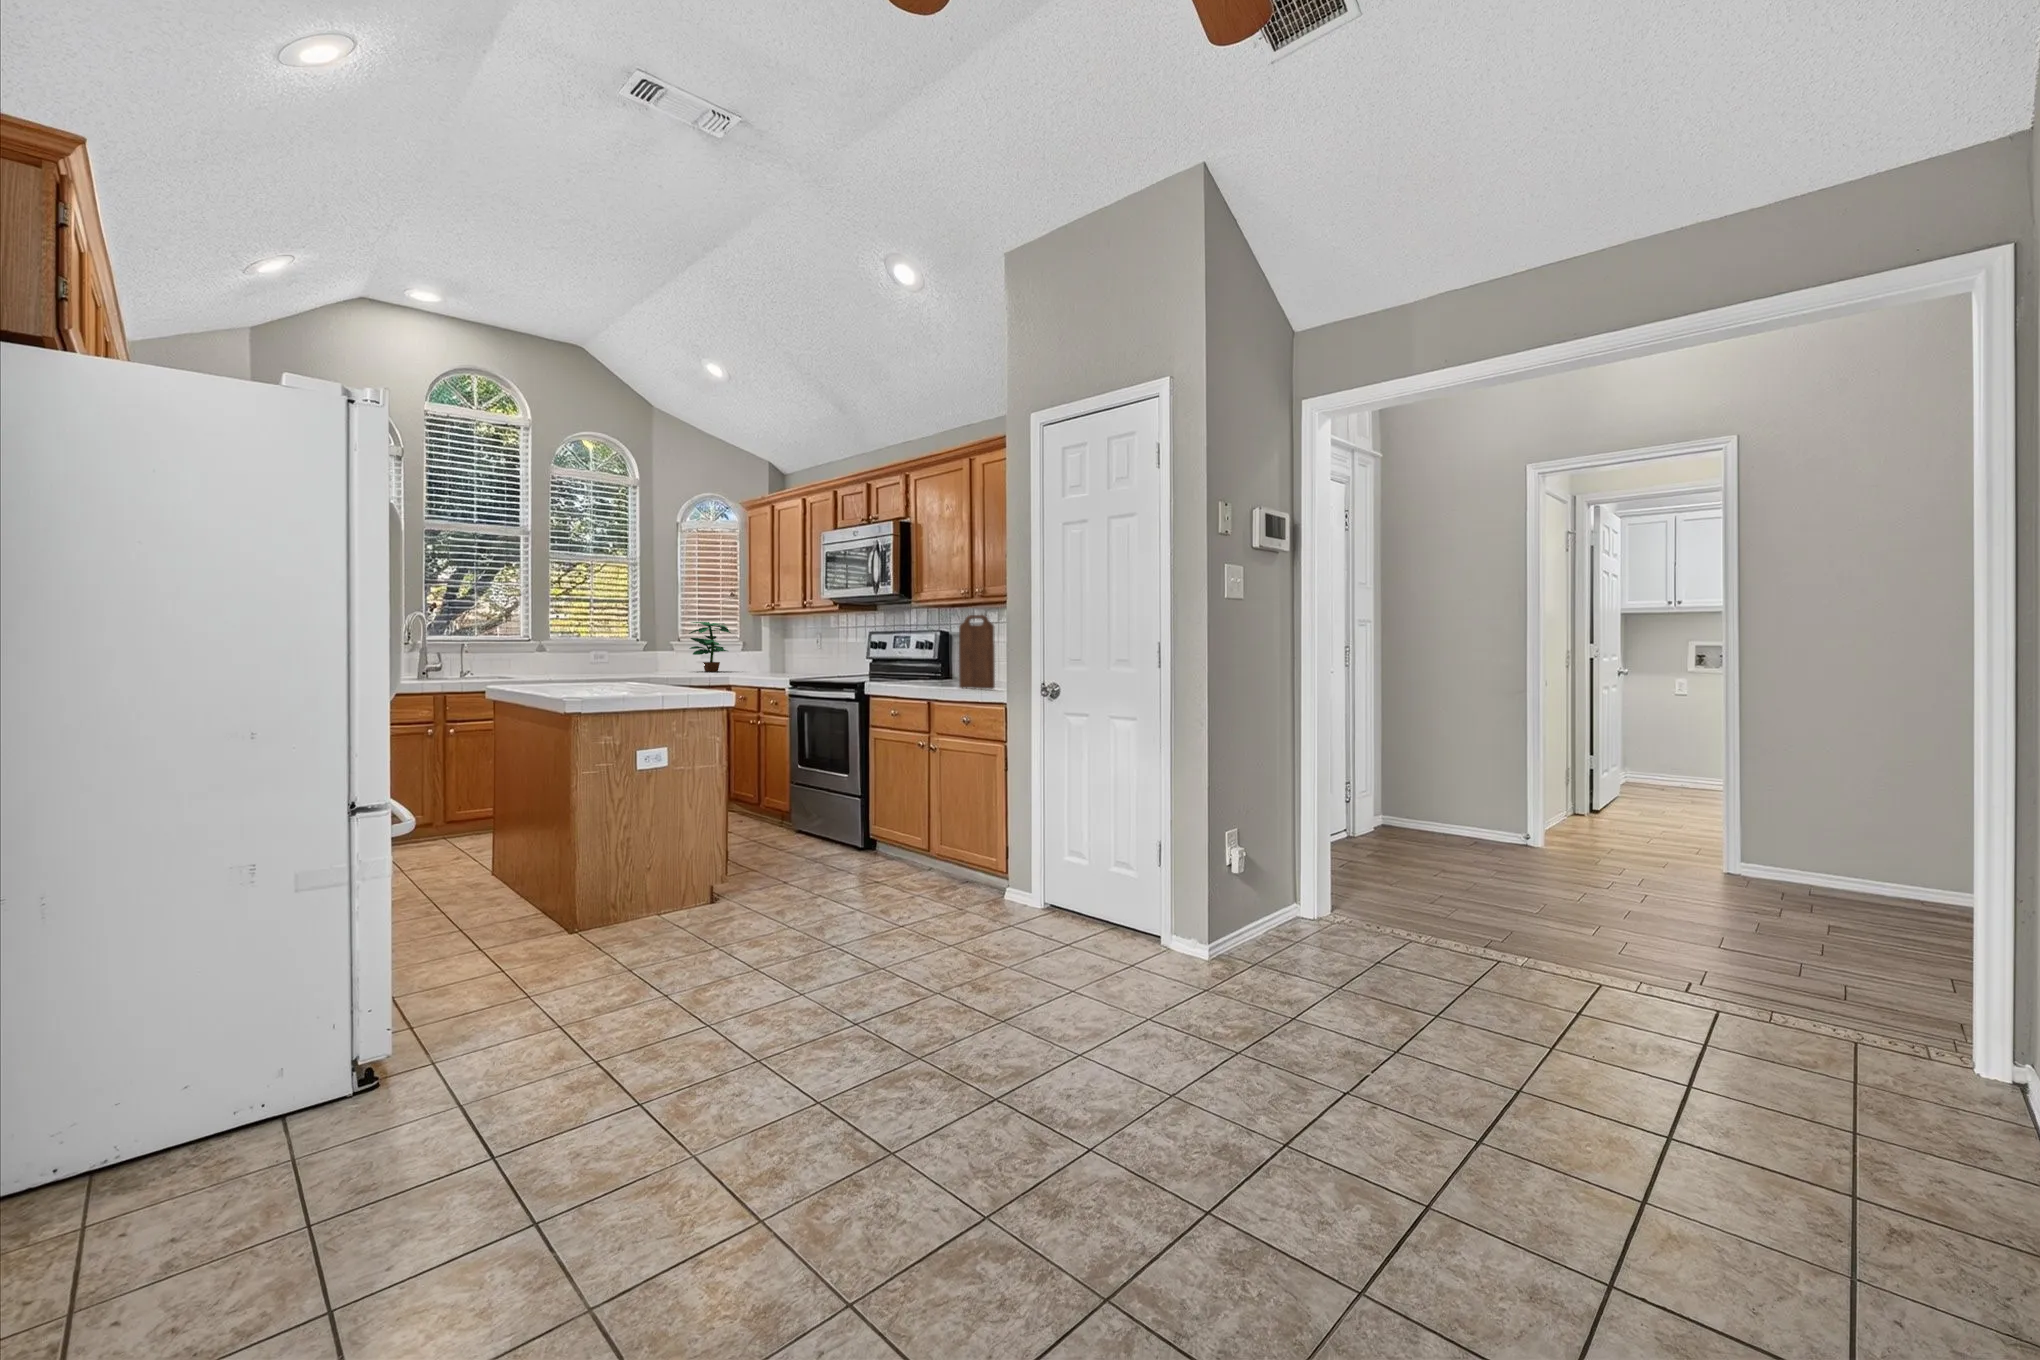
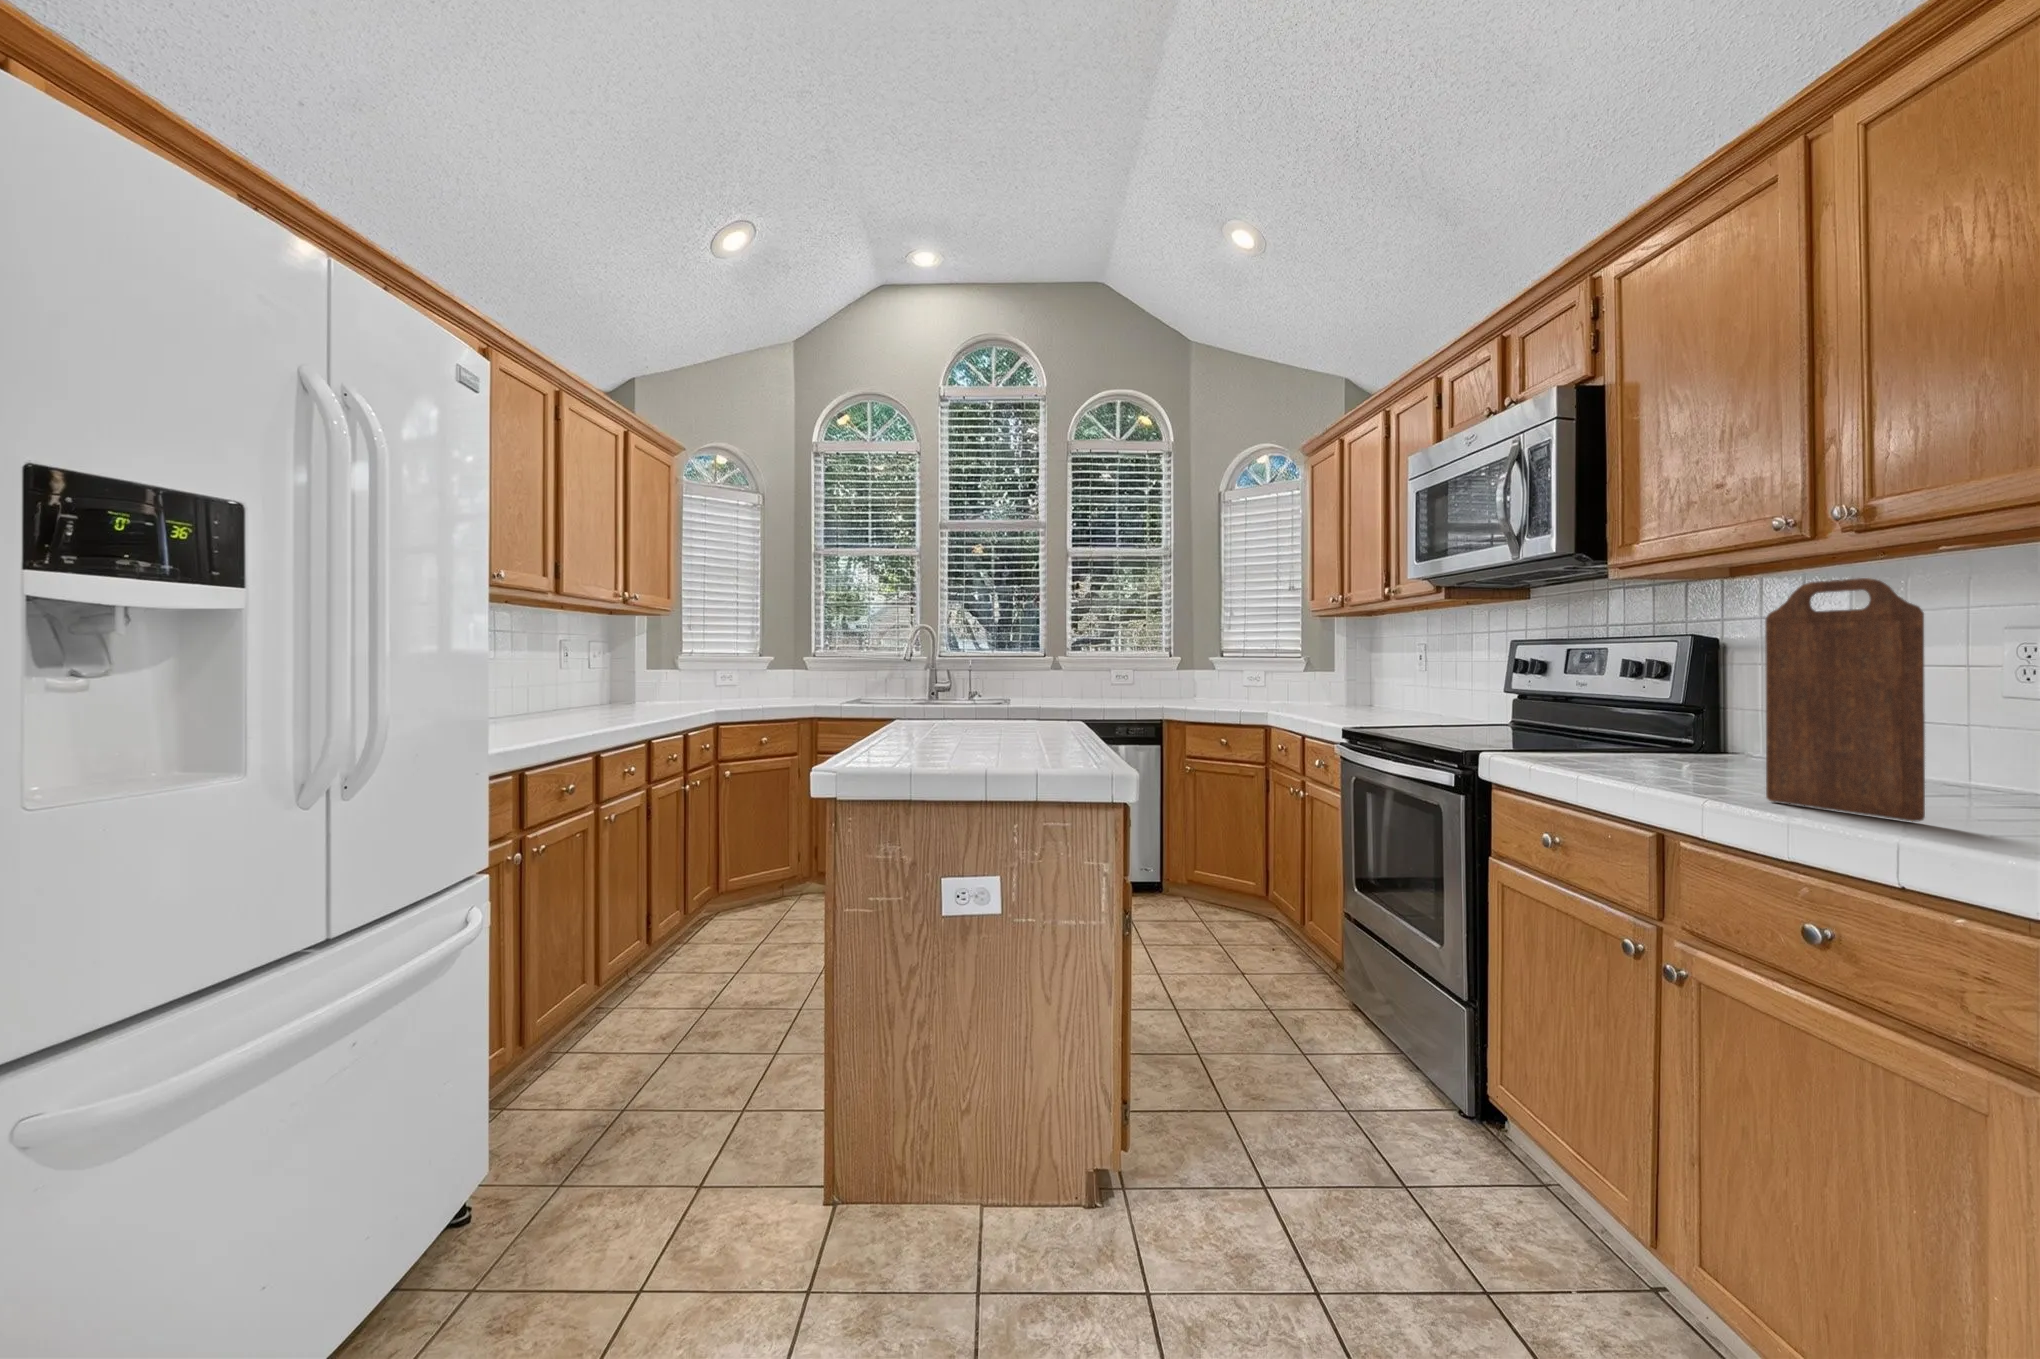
potted plant: present [689,622,731,672] -> none [1235,630,1297,701]

